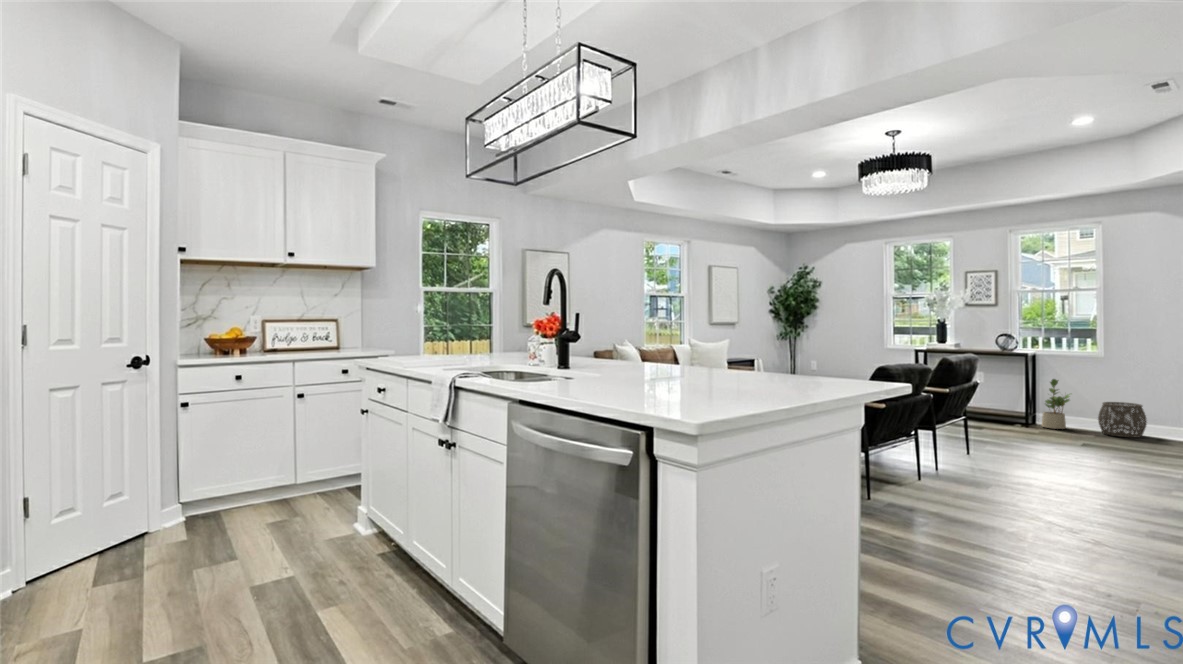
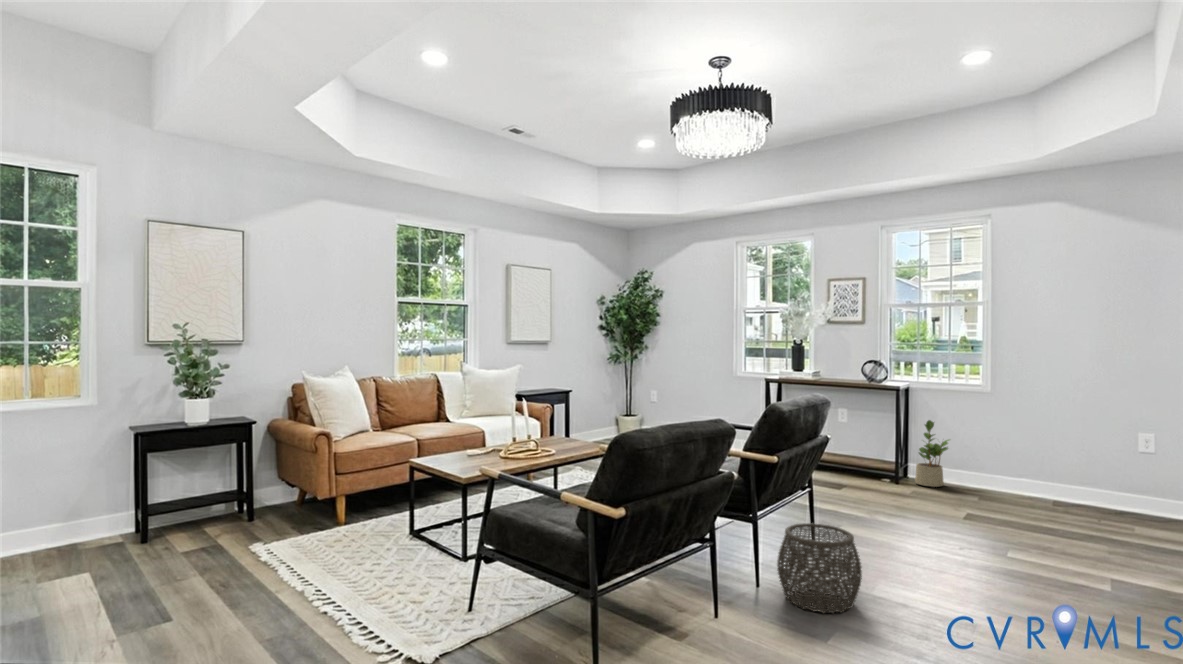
woven basket: present [1098,402,1147,438] -> present [777,523,862,613]

